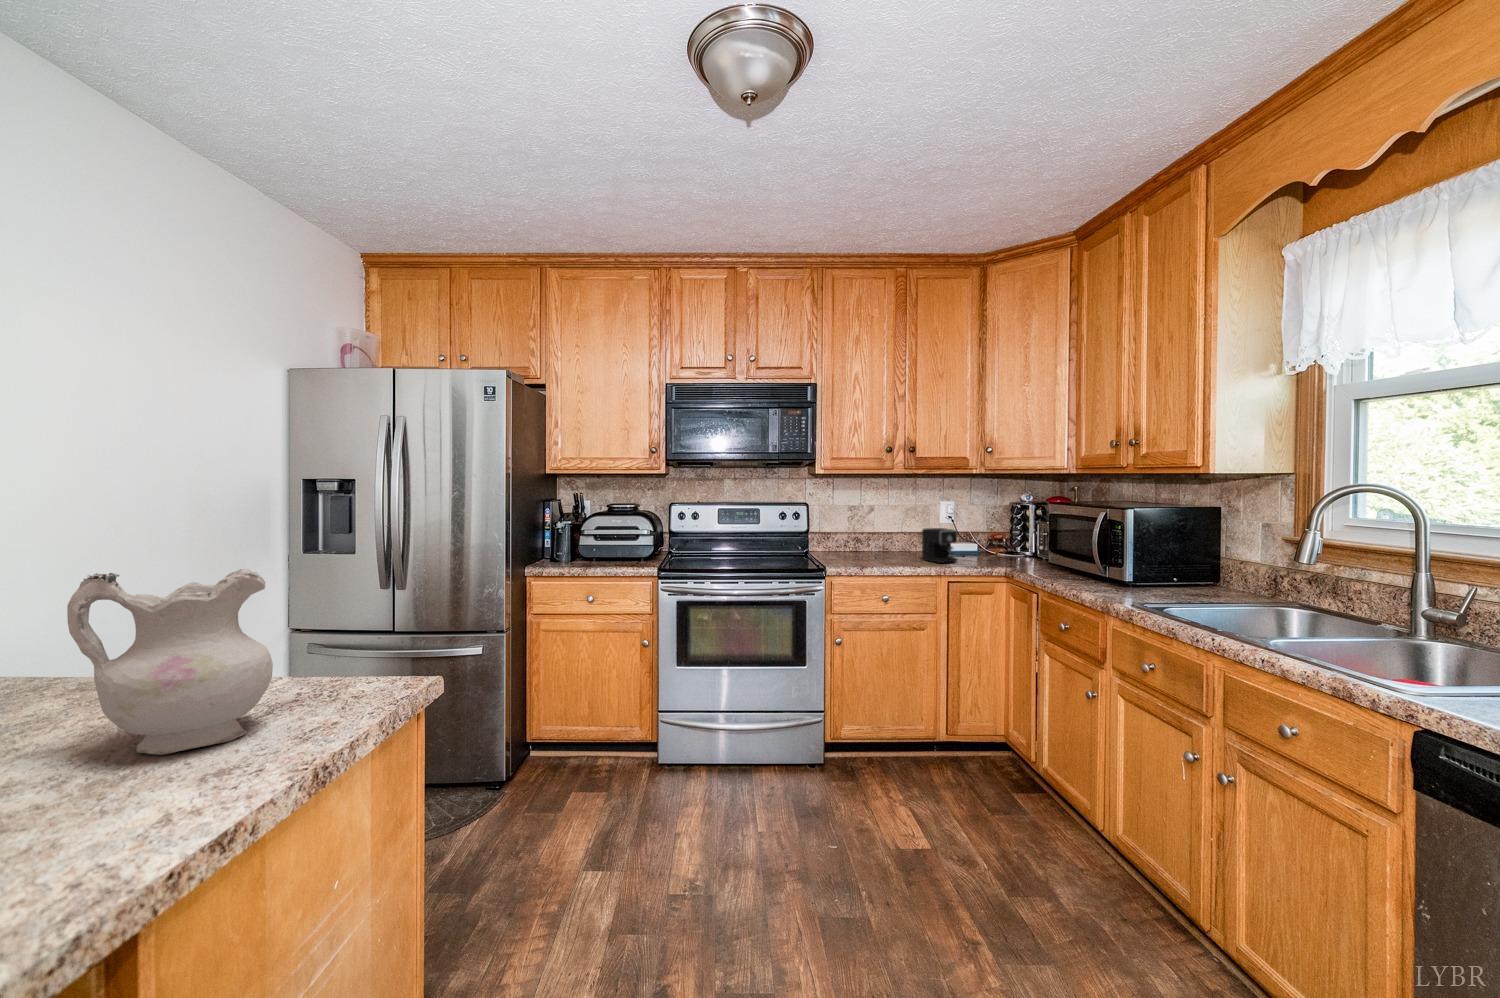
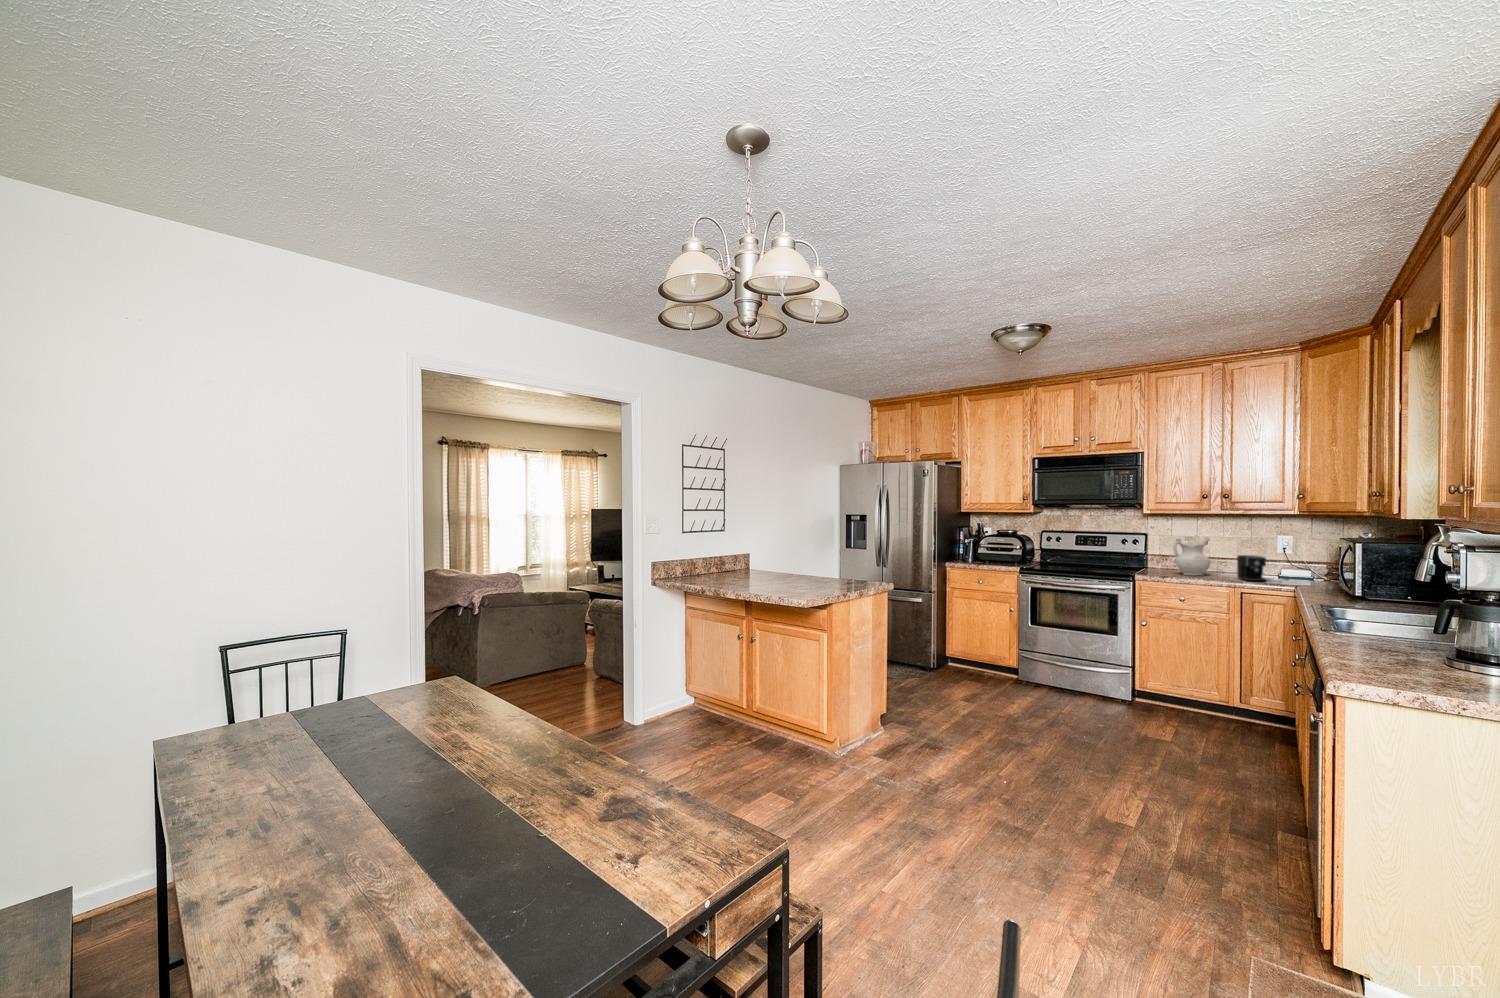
ceramic pitcher: present [67,569,273,755] -> present [1173,539,1210,576]

